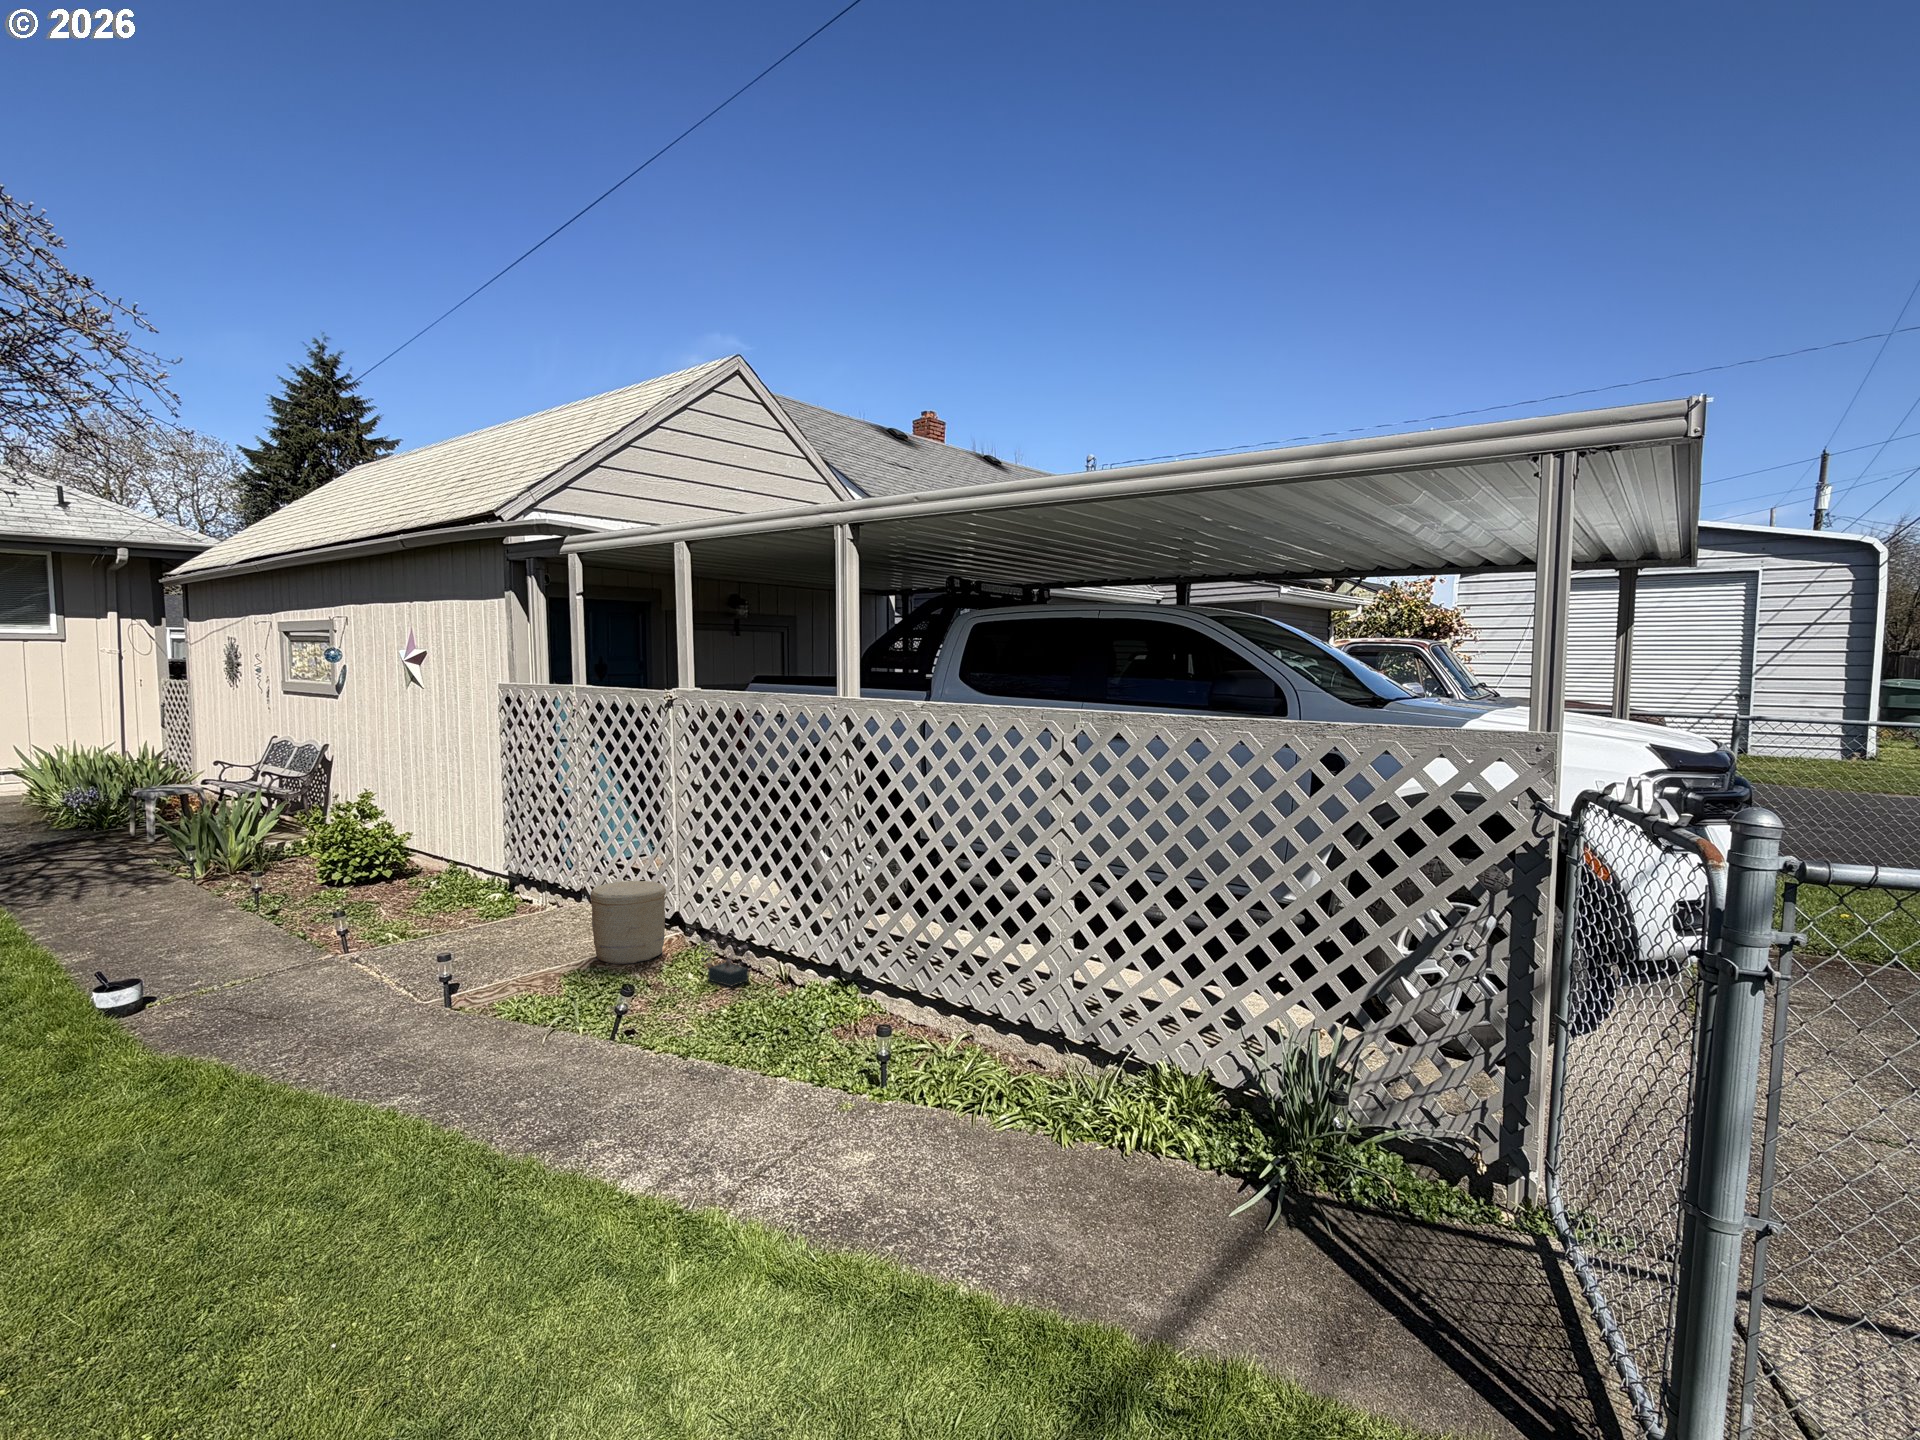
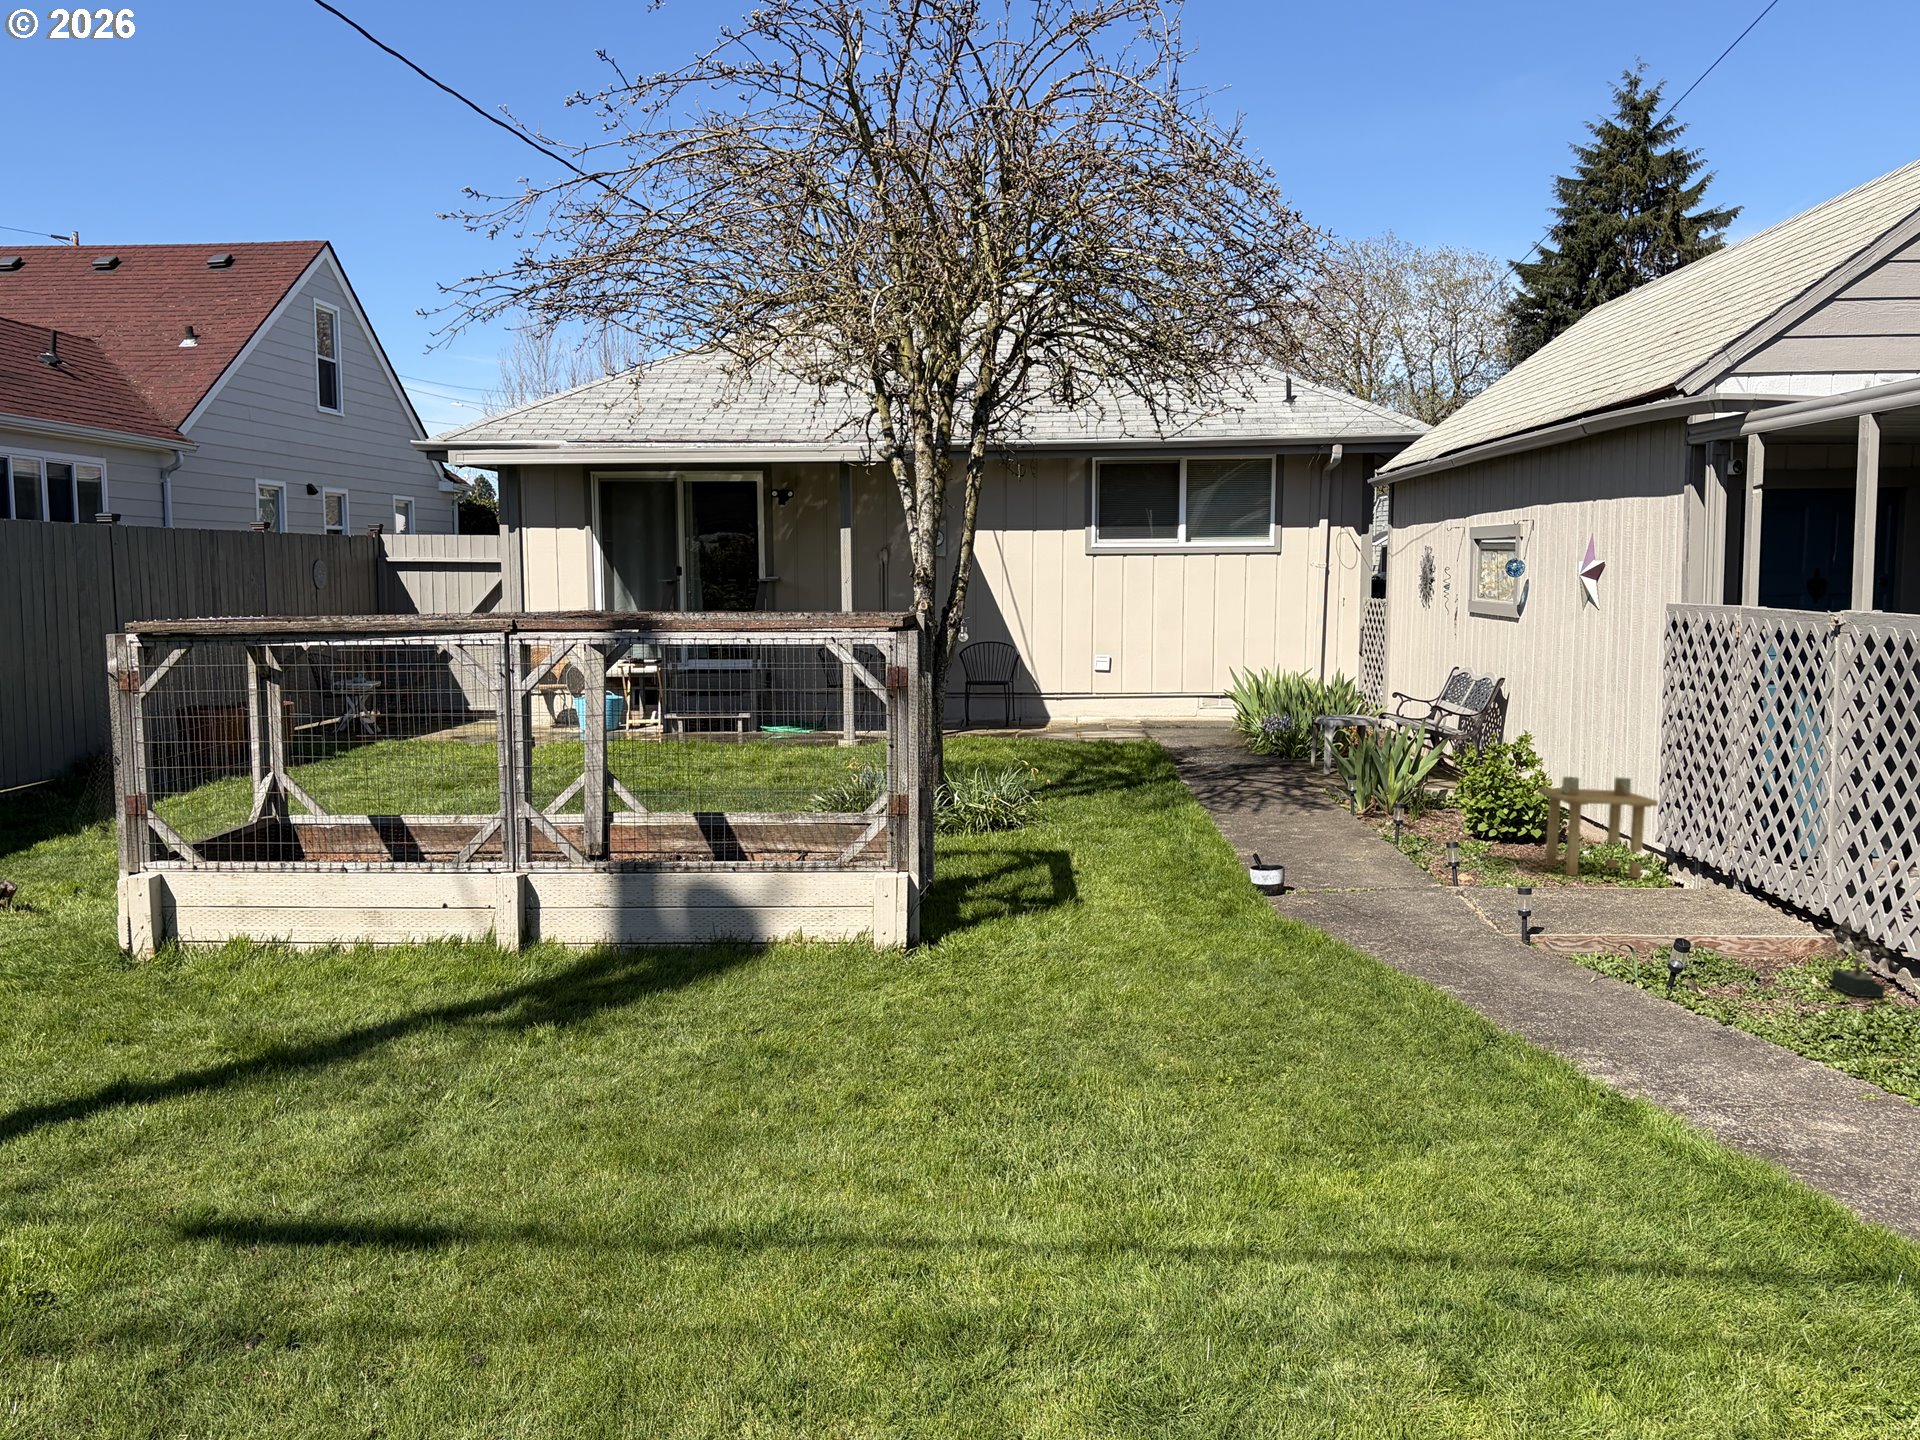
side table: none [396,823,504,911] -> present [1538,777,1658,878]
woven basket: present [590,881,666,964] -> none [1711,855,1813,956]

